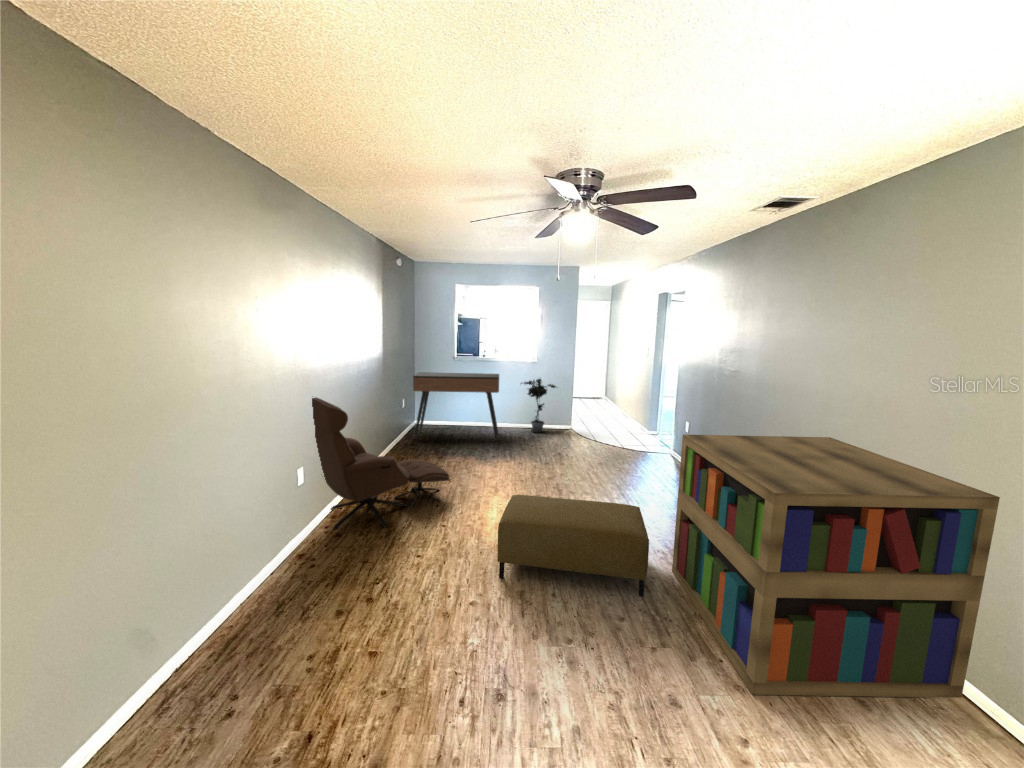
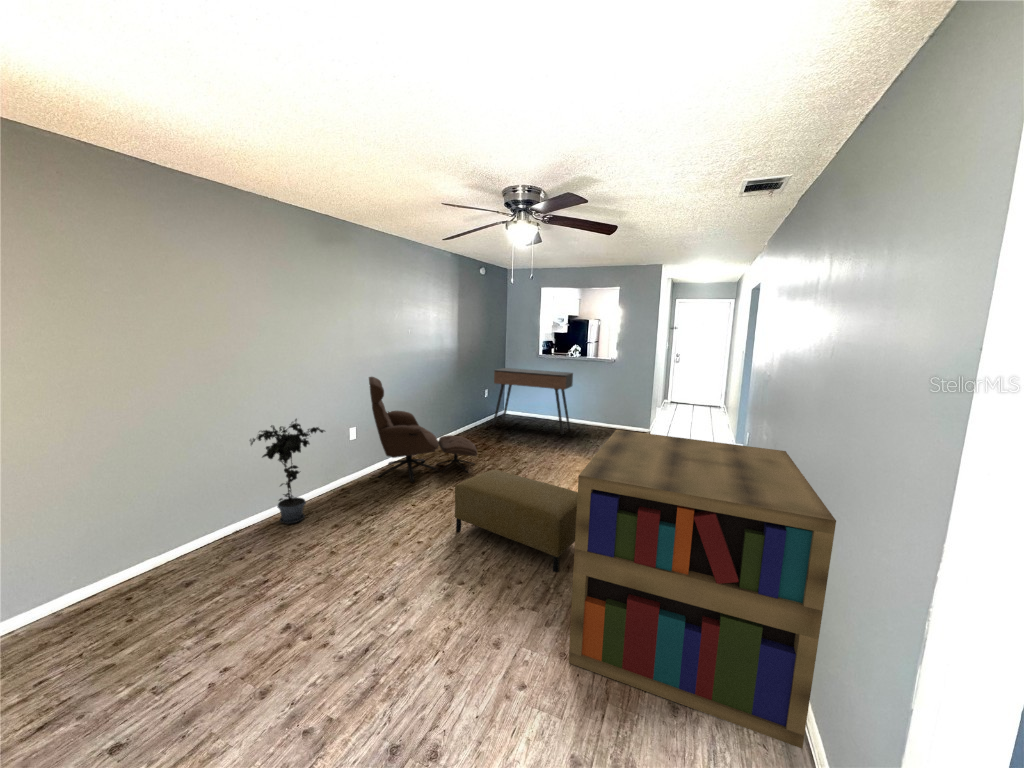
potted plant: present [524,379,556,433] -> present [250,419,325,524]

